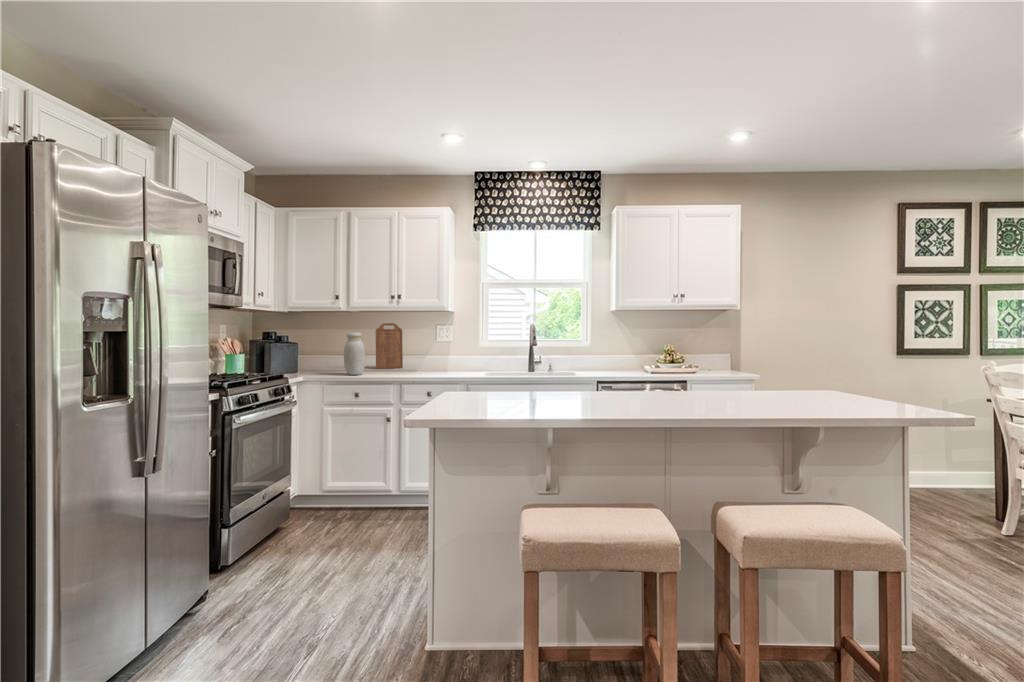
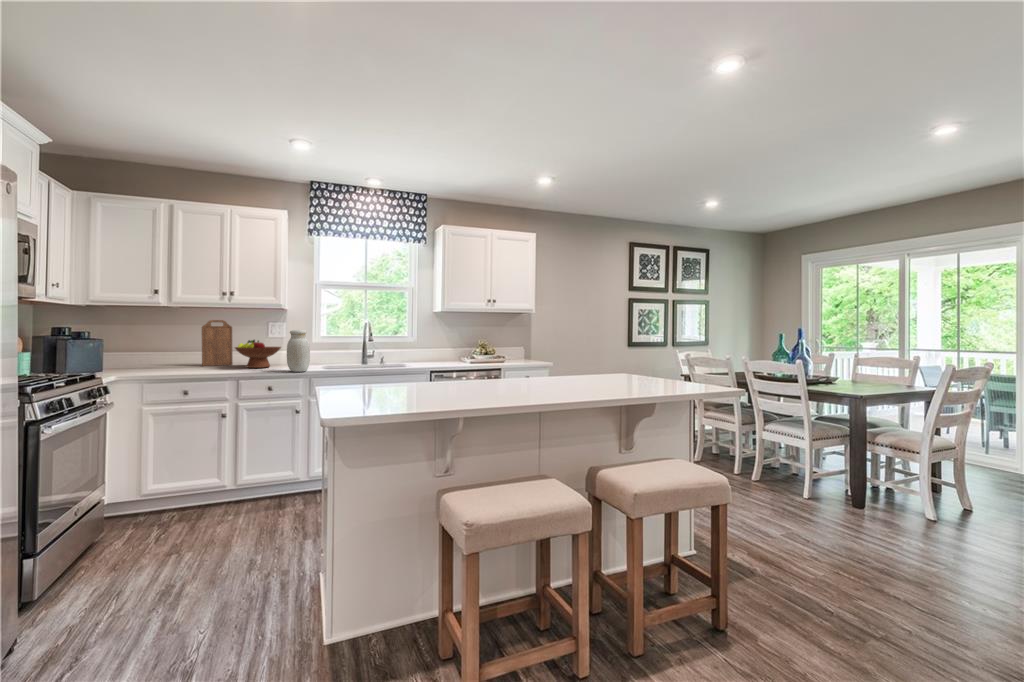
jar: present [344,333,365,375] -> present [287,330,310,372]
fruit bowl: none [401,343,444,371] -> present [235,340,281,368]

